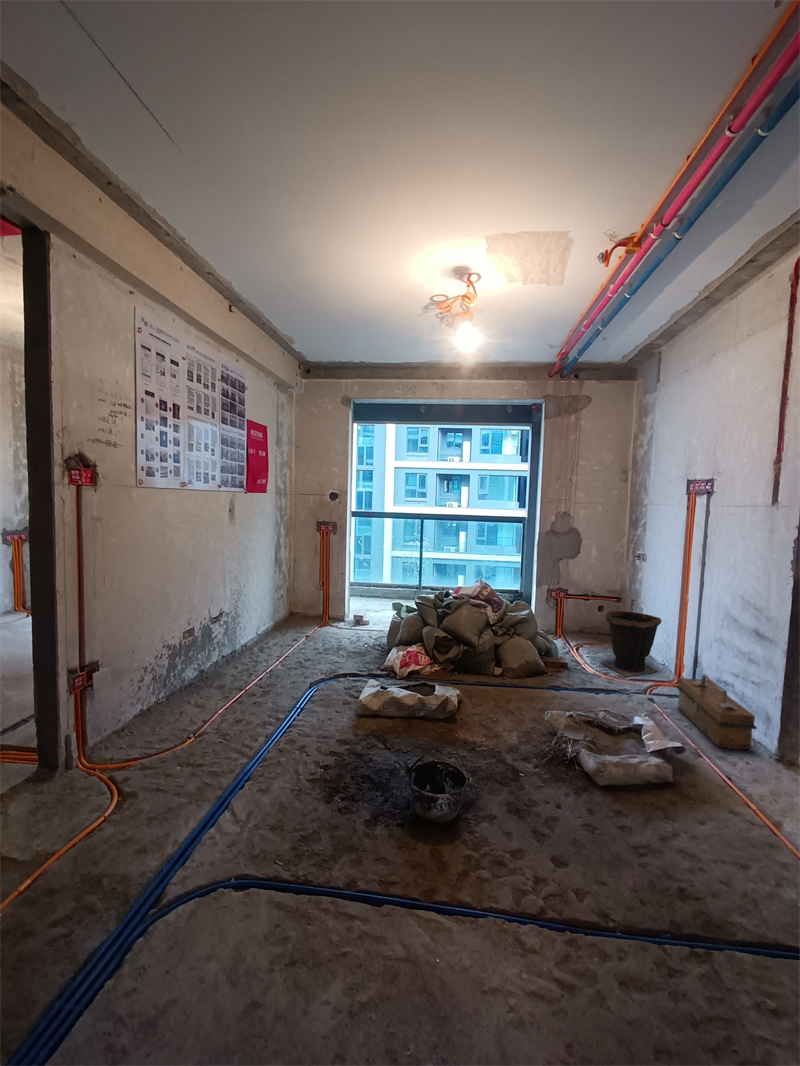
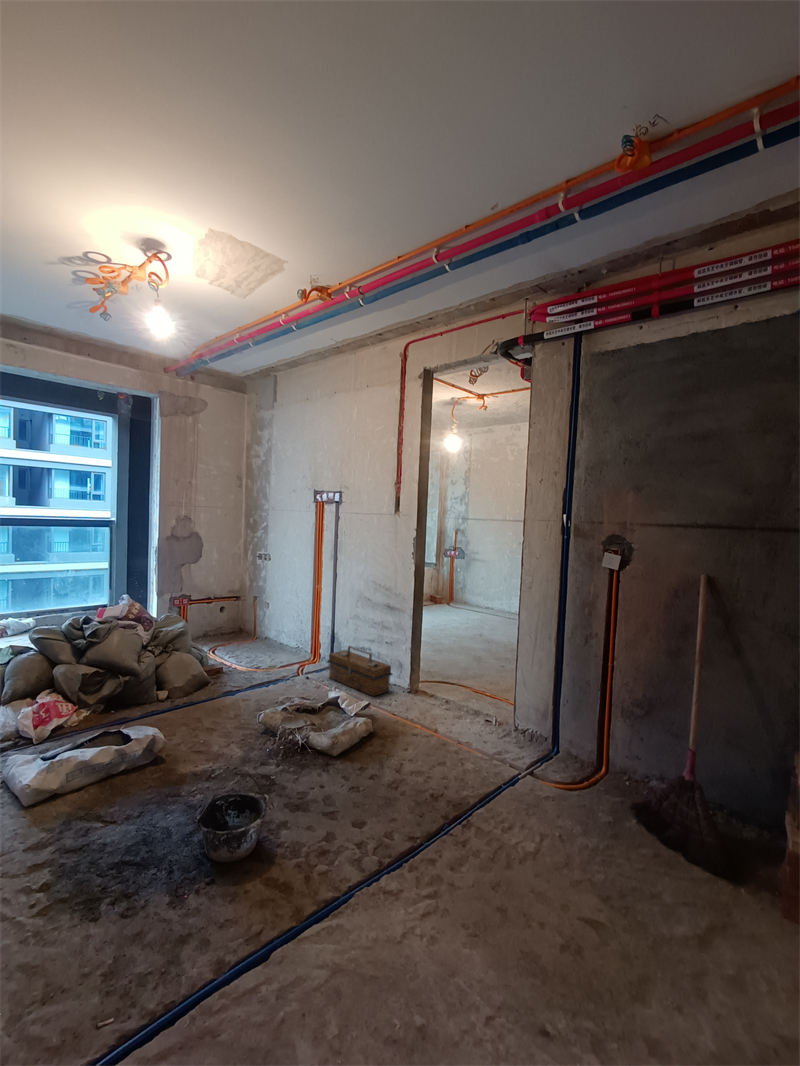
bucket: present [601,607,661,677] -> none [247,606,296,665]

